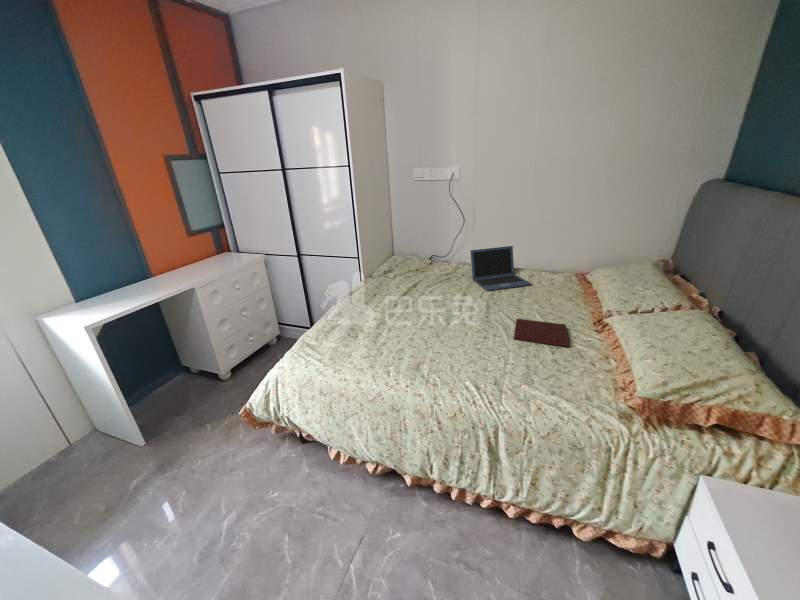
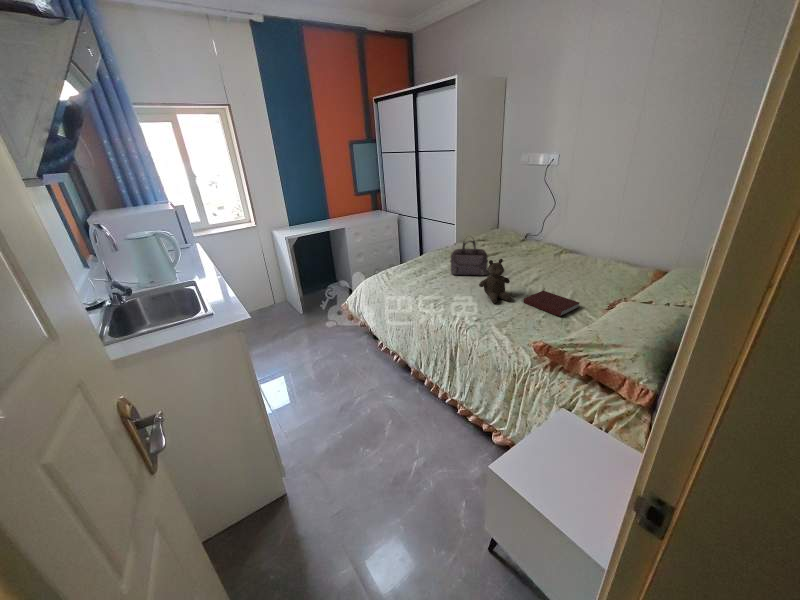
laptop: present [471,246,531,291] -> none [552,231,606,272]
handbag: none [393,270,438,321] -> present [450,240,488,275]
teddy bear: none [464,293,502,350] -> present [479,259,511,303]

